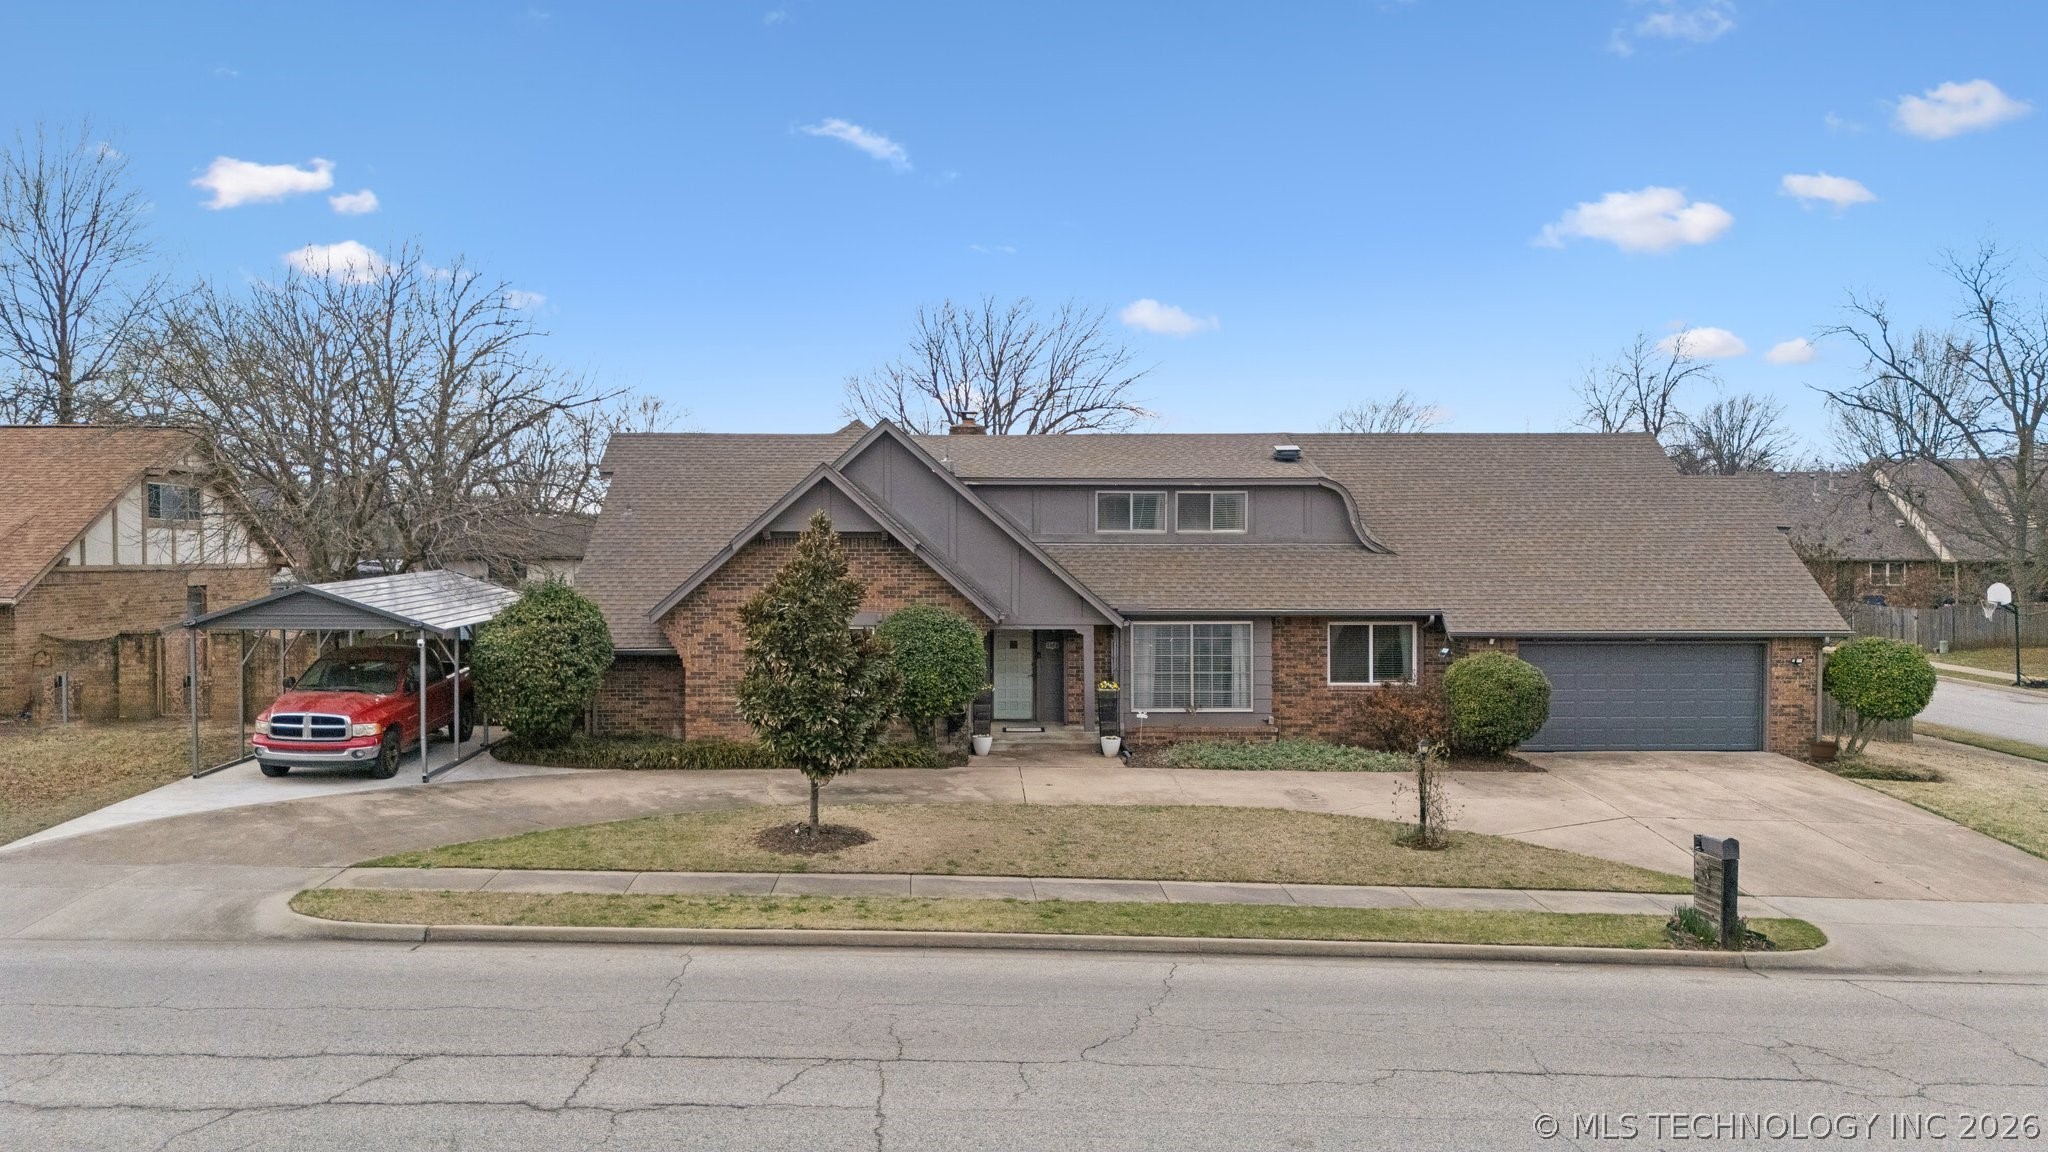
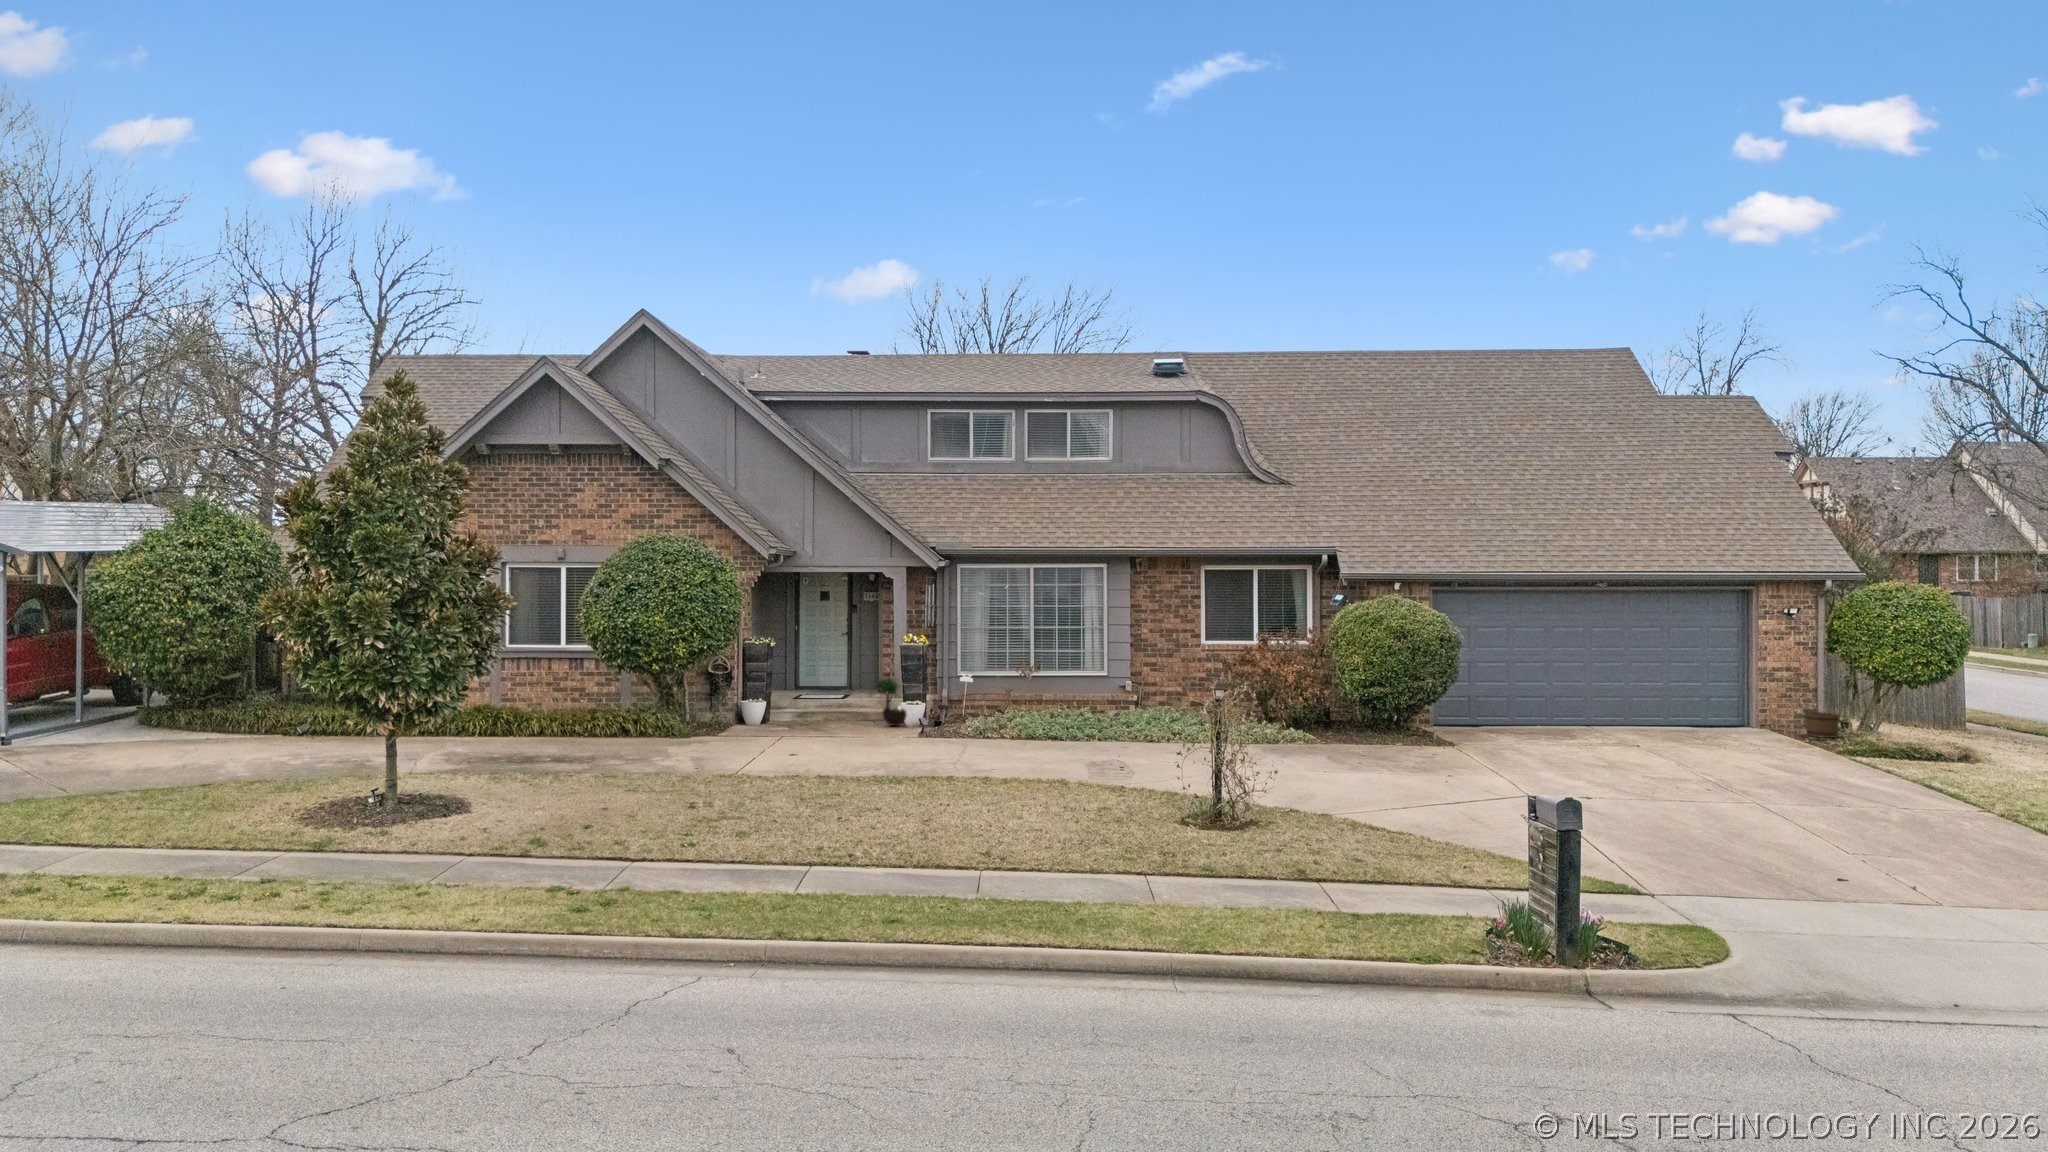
potted tree: none [1078,712,1106,755] -> present [875,678,907,726]

